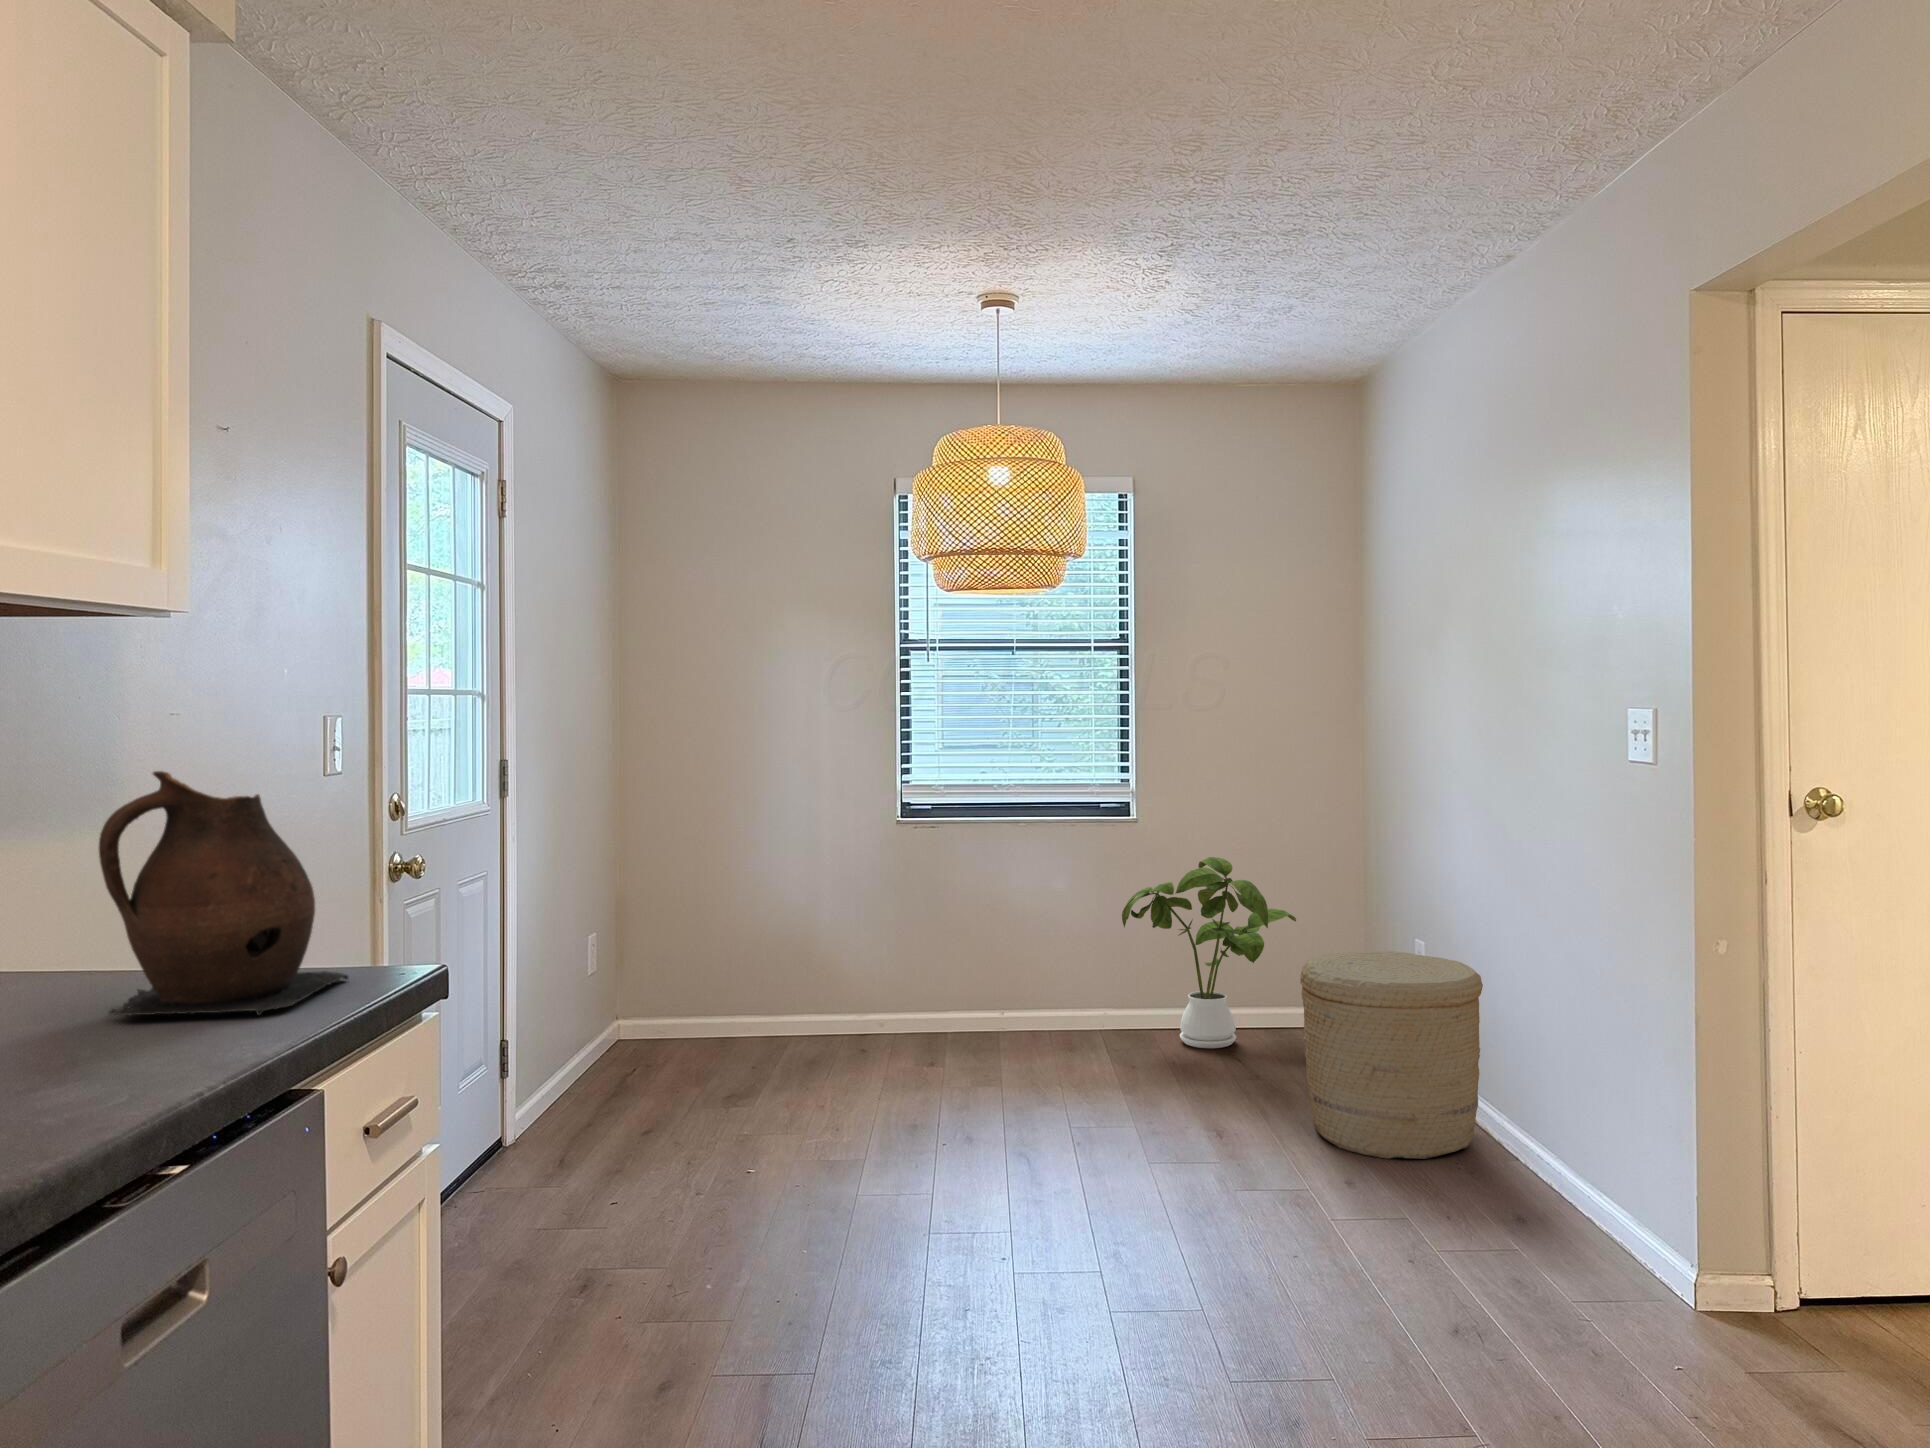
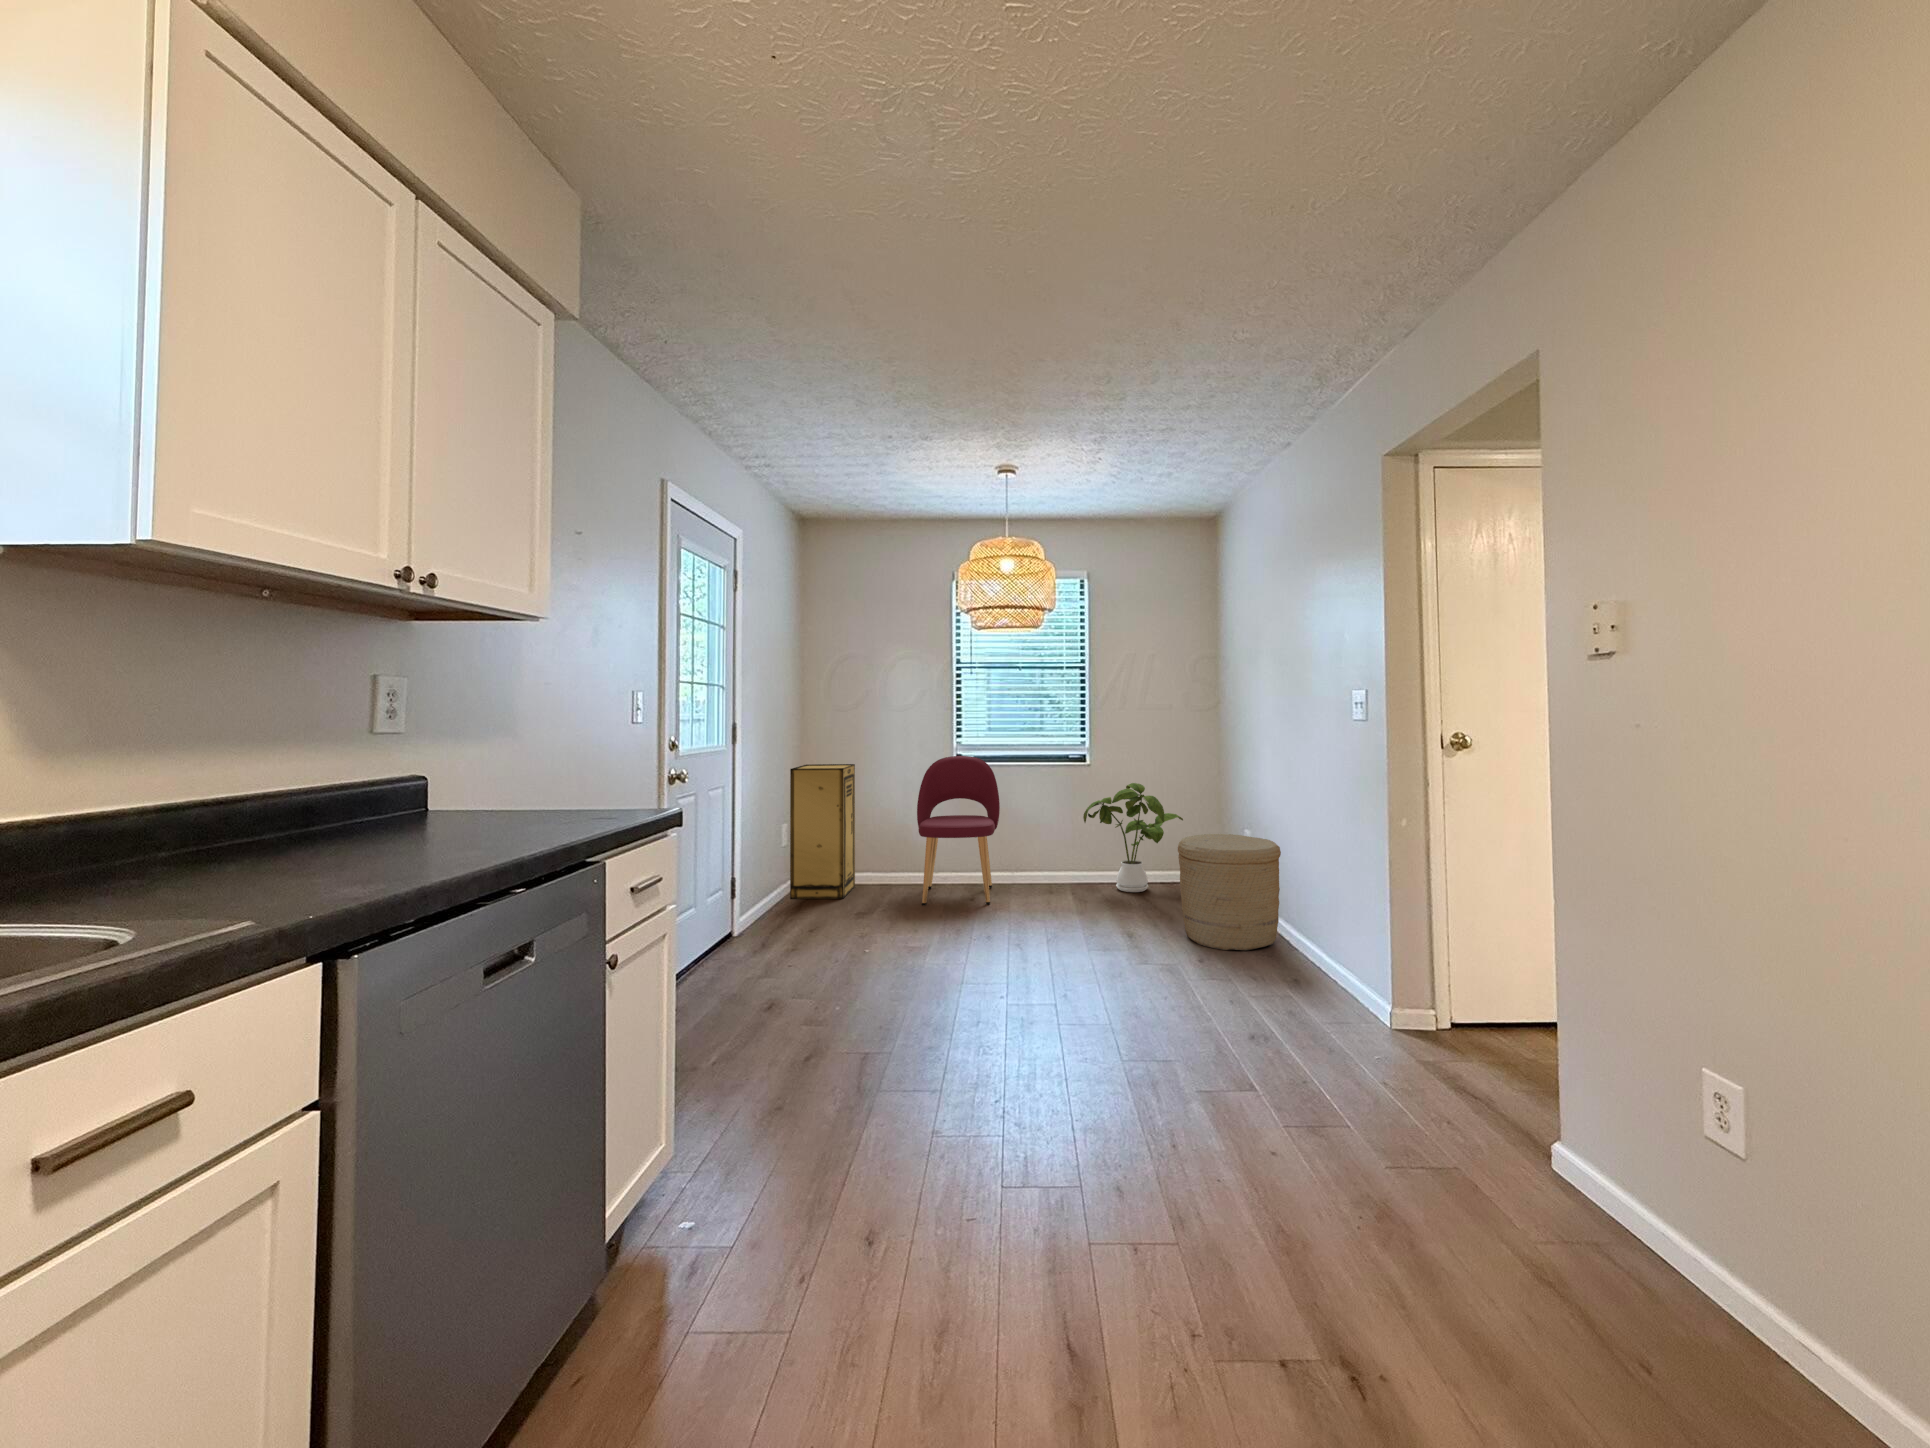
ceramic pitcher: present [99,771,348,1016] -> none [495,703,625,829]
dining chair: none [829,809,975,1077] -> present [917,756,1000,905]
storage cabinet: none [601,824,717,1068] -> present [790,764,855,899]

